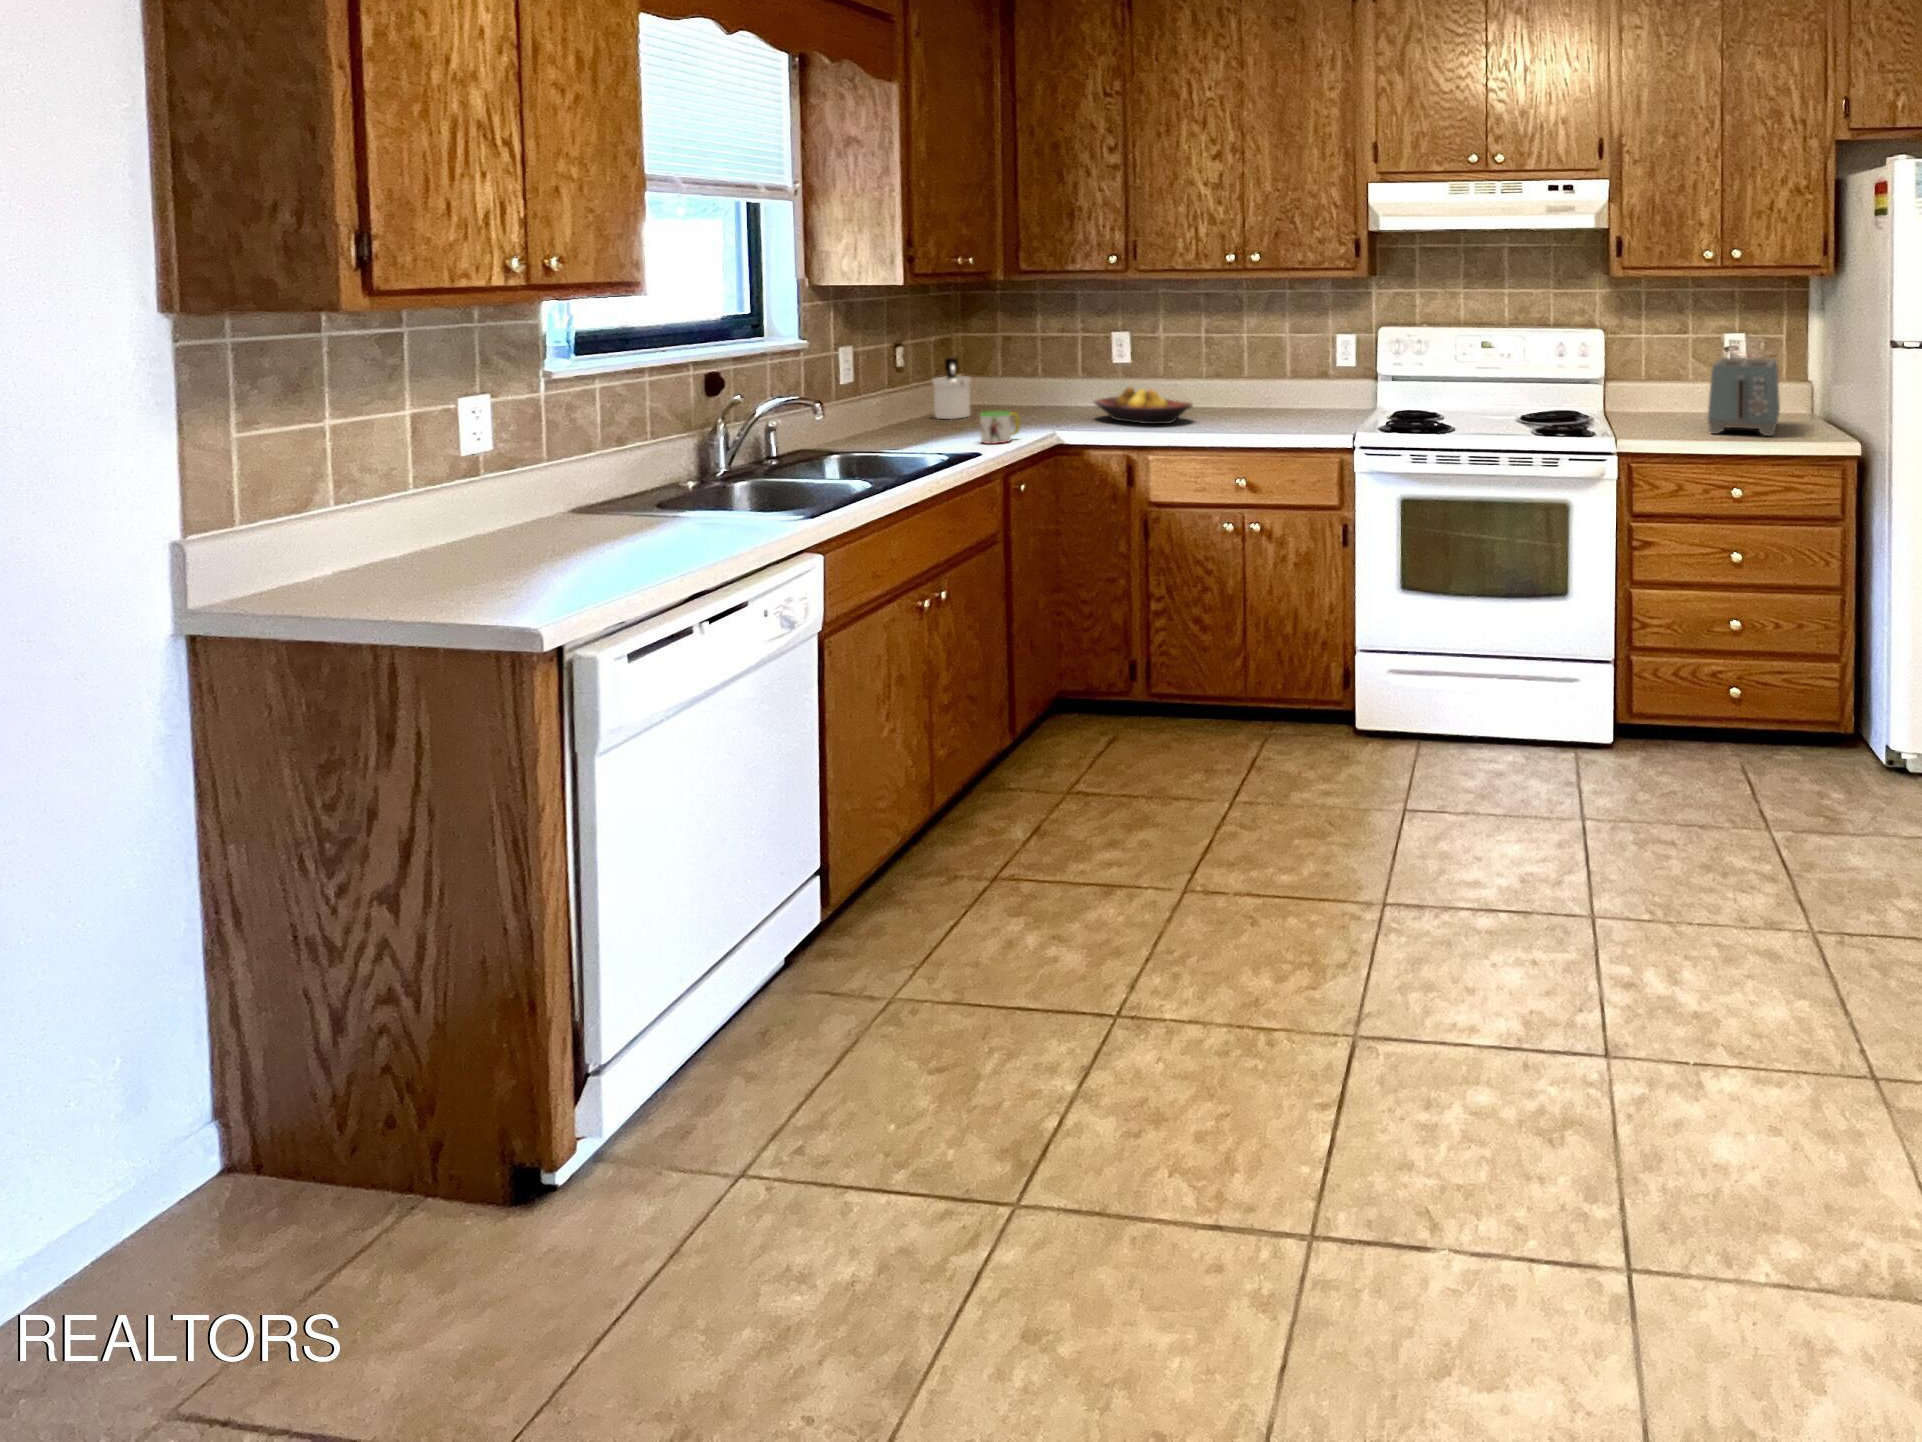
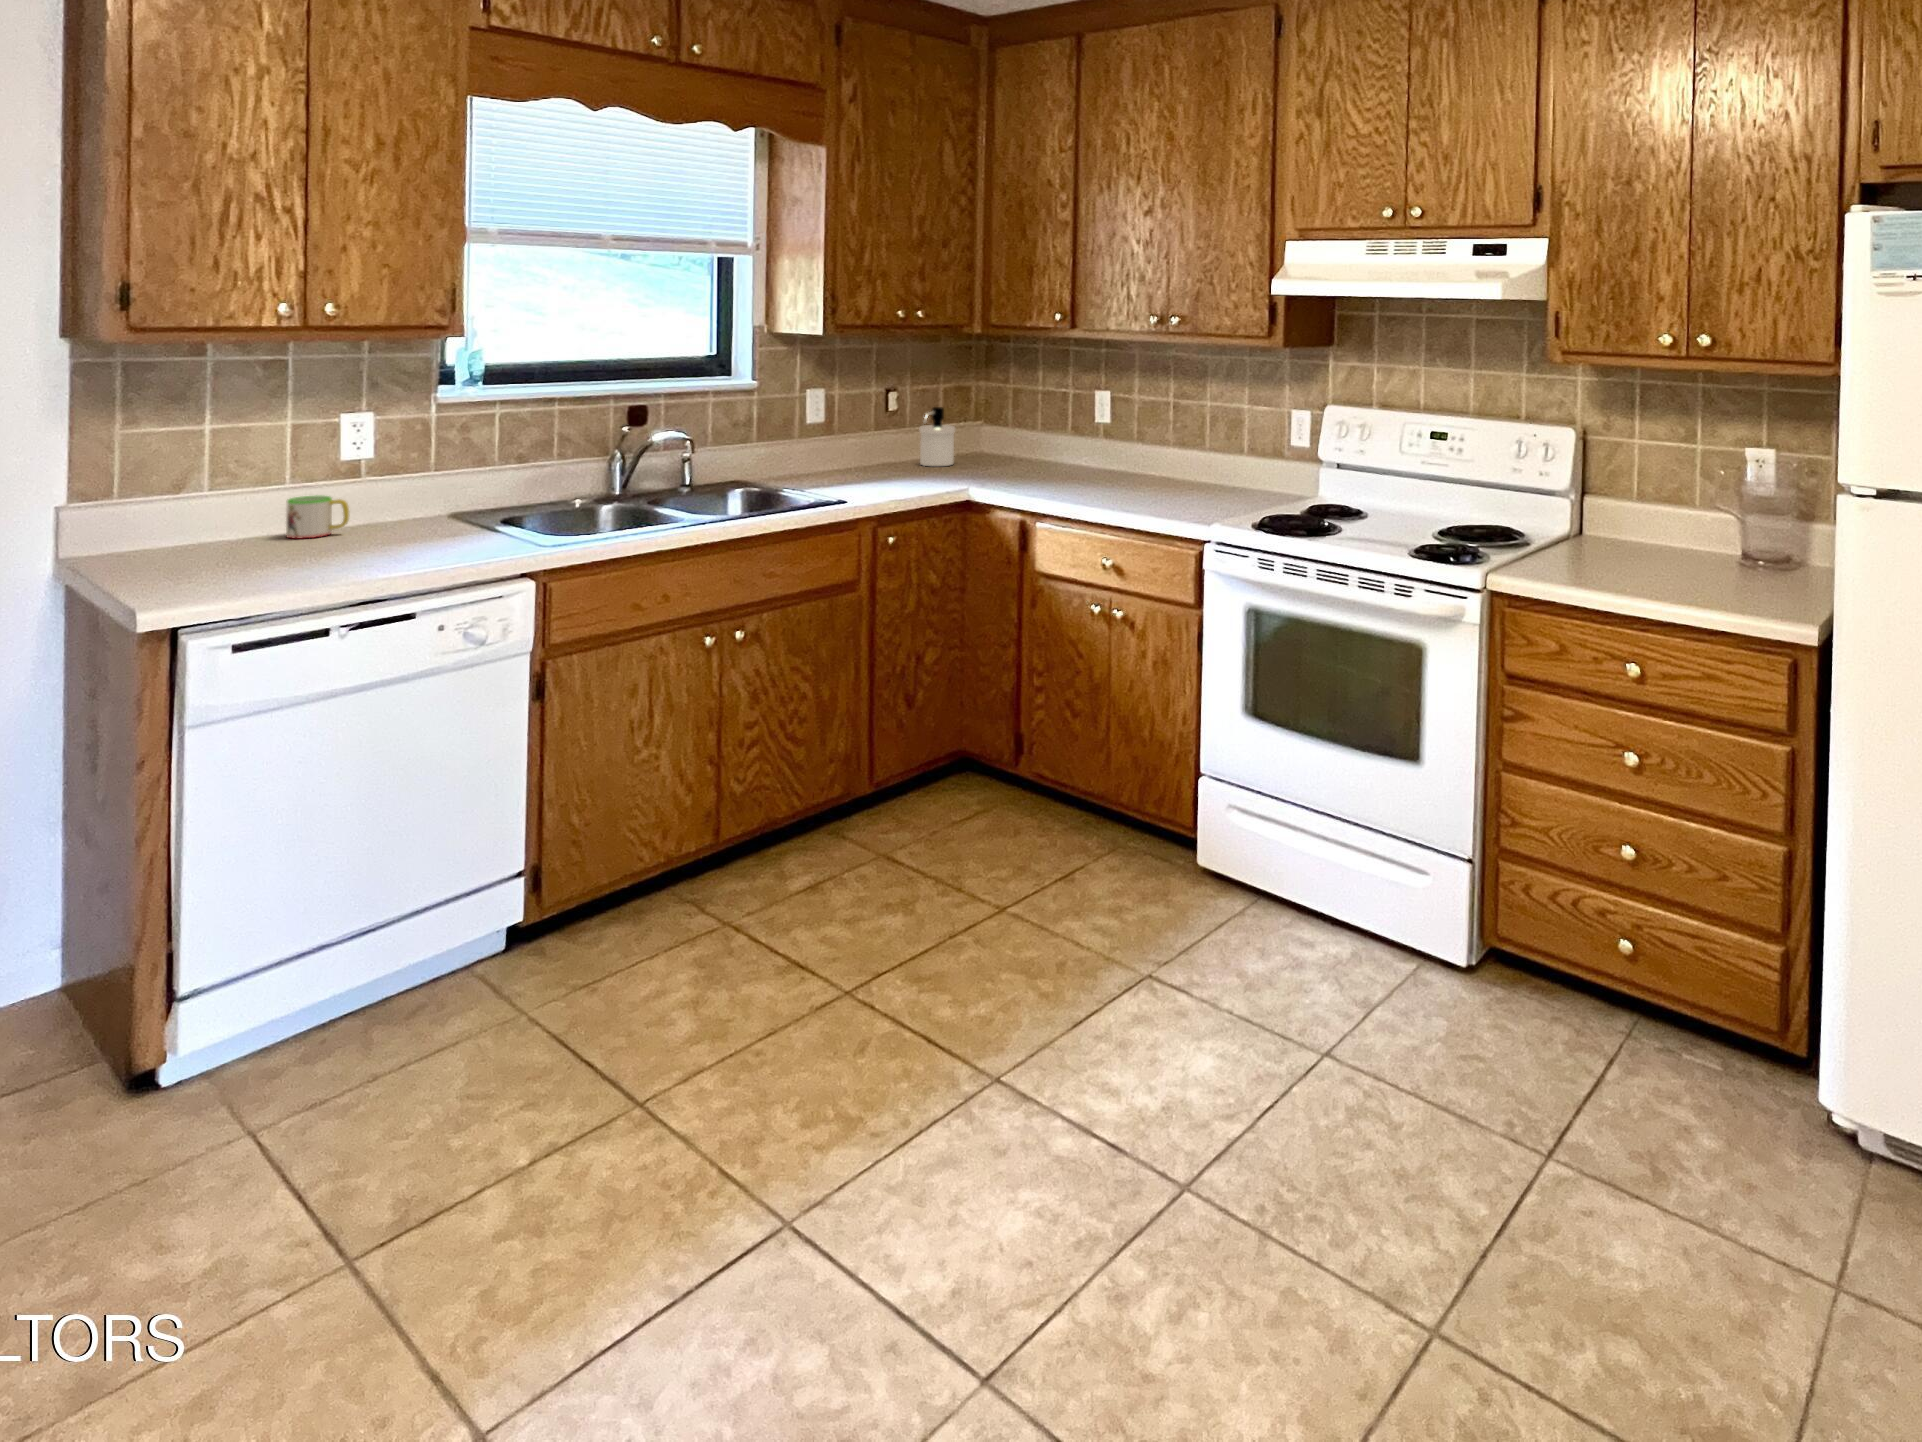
toaster: present [1707,357,1780,436] -> none [1626,480,1779,598]
fruit bowl: present [1094,387,1192,424] -> none [1034,450,1116,493]
mug: present [980,411,1020,444] -> present [286,496,349,538]

